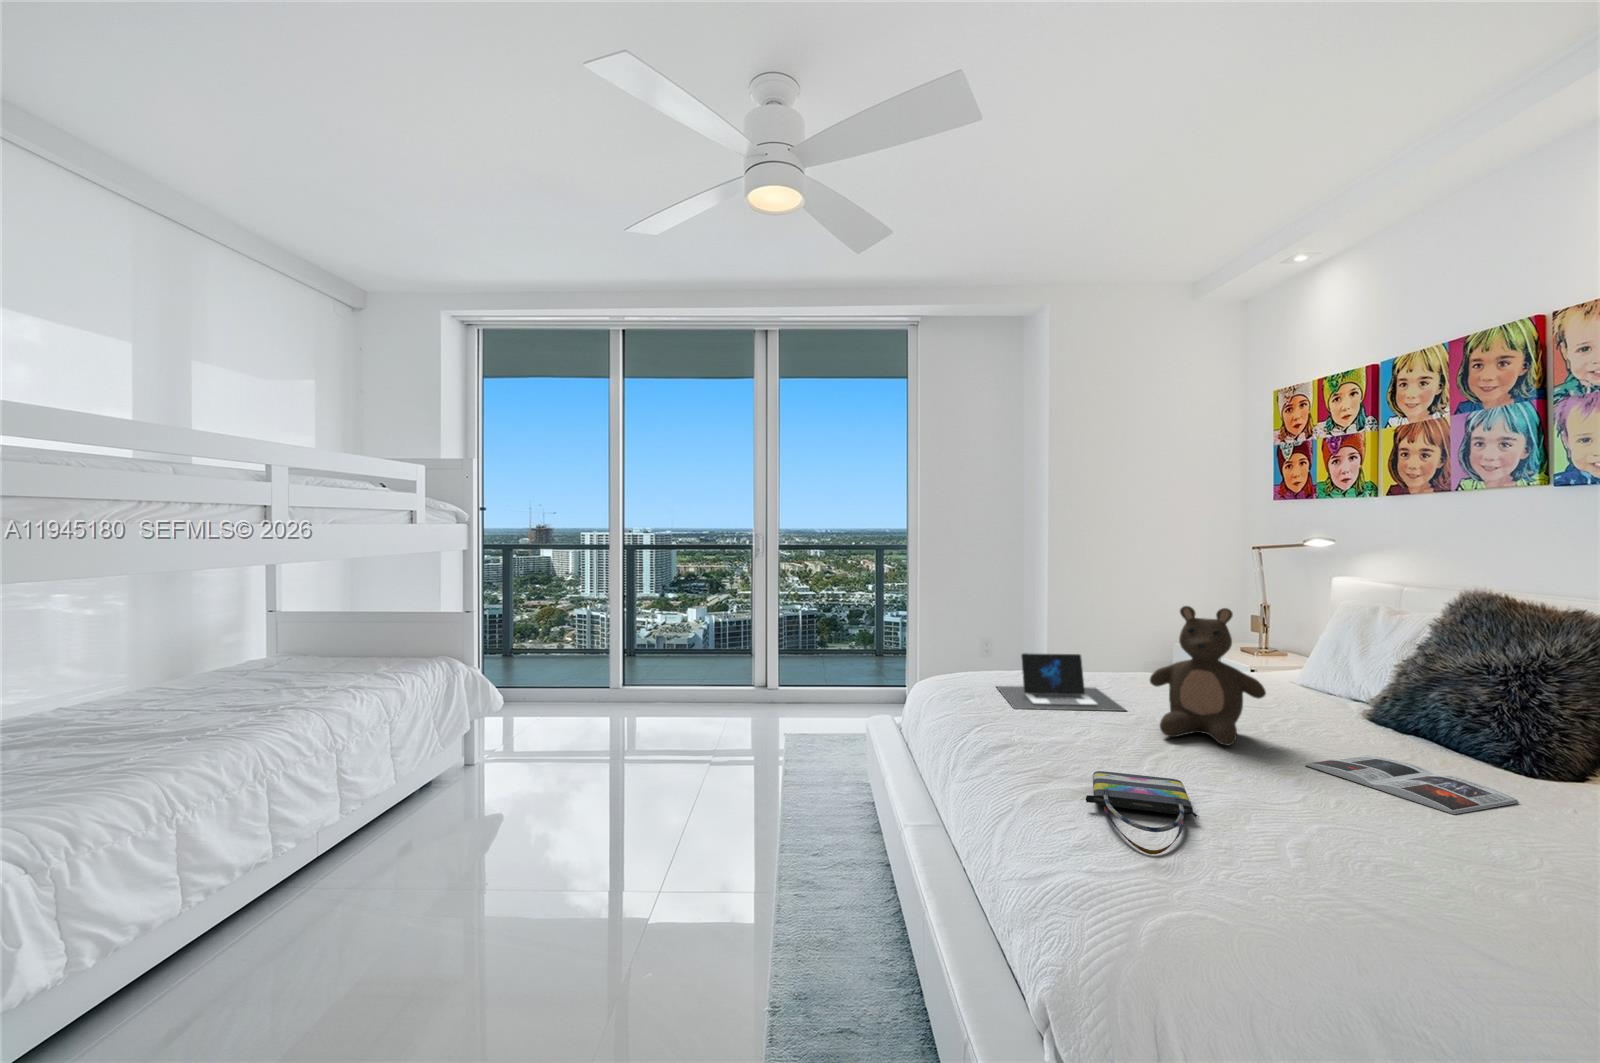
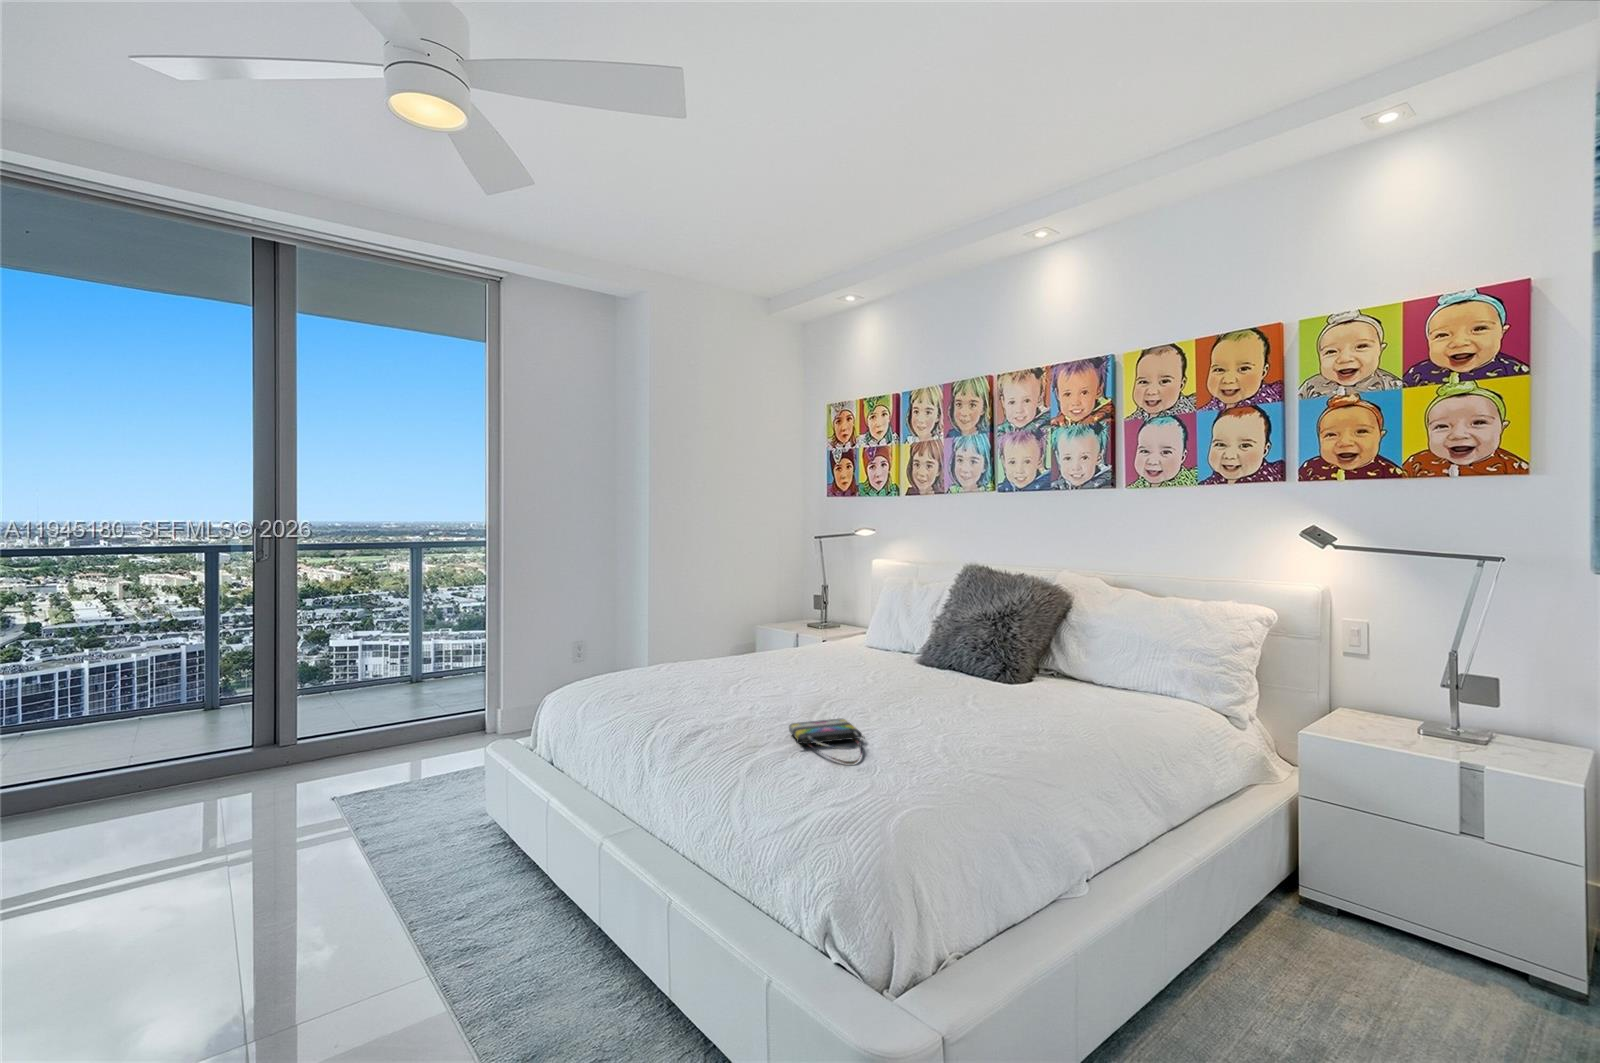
stuffed bear: present [1150,606,1266,746] -> none [792,593,870,695]
laptop: present [997,653,1126,711] -> none [657,642,773,695]
magazine: present [1304,755,1520,814] -> none [901,684,1010,709]

